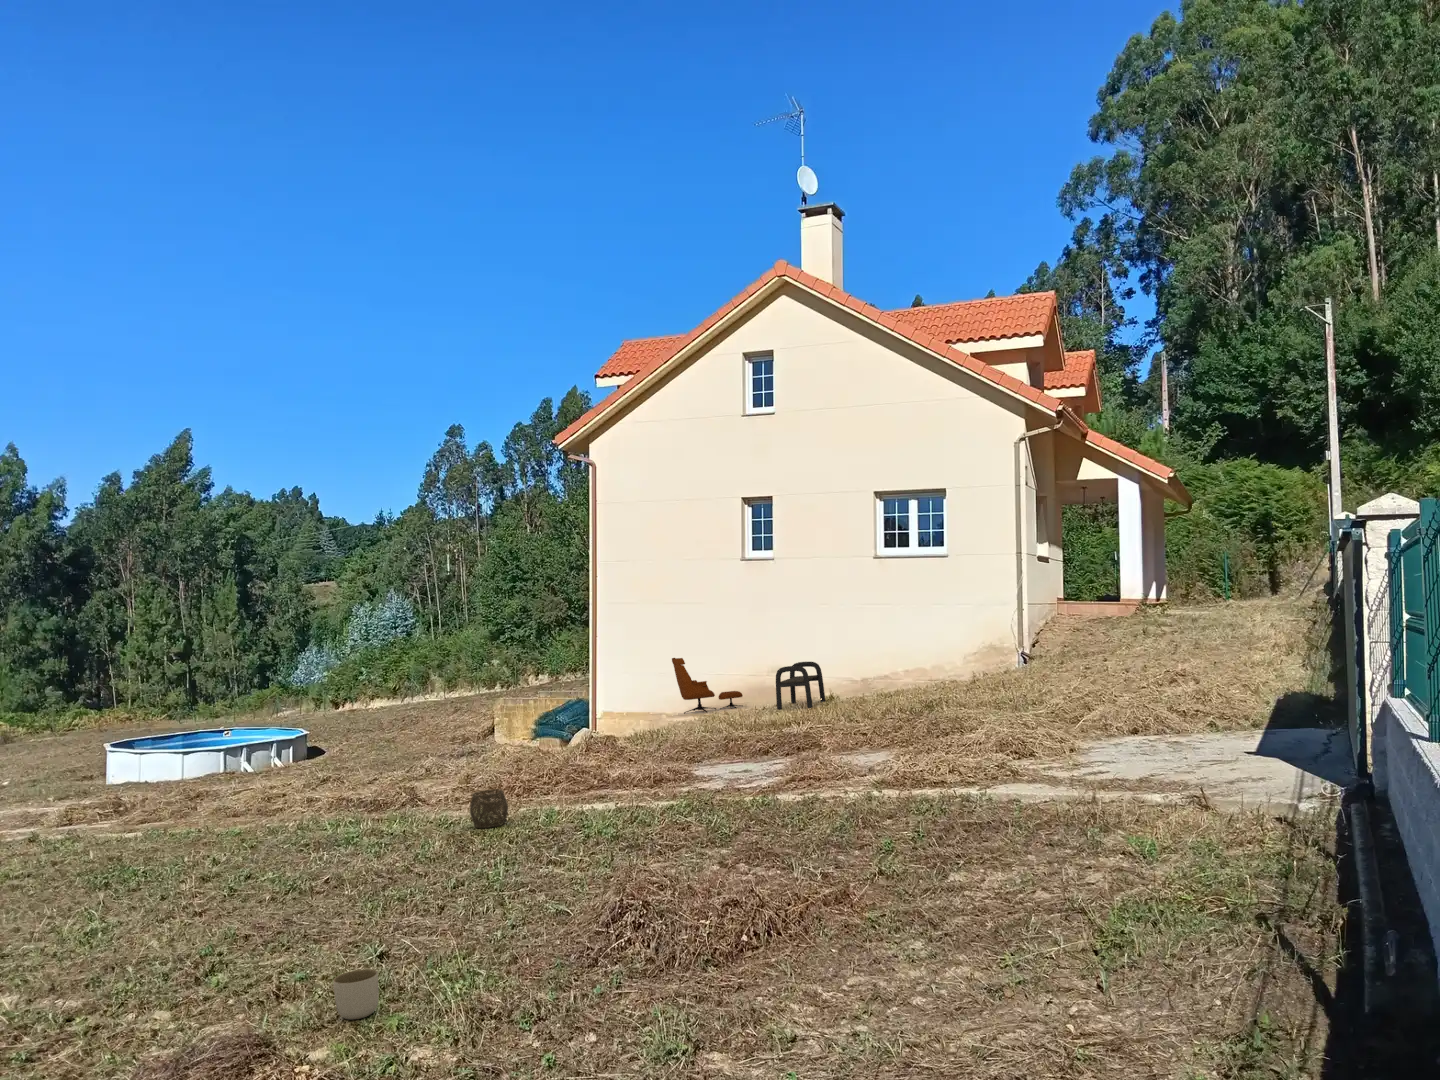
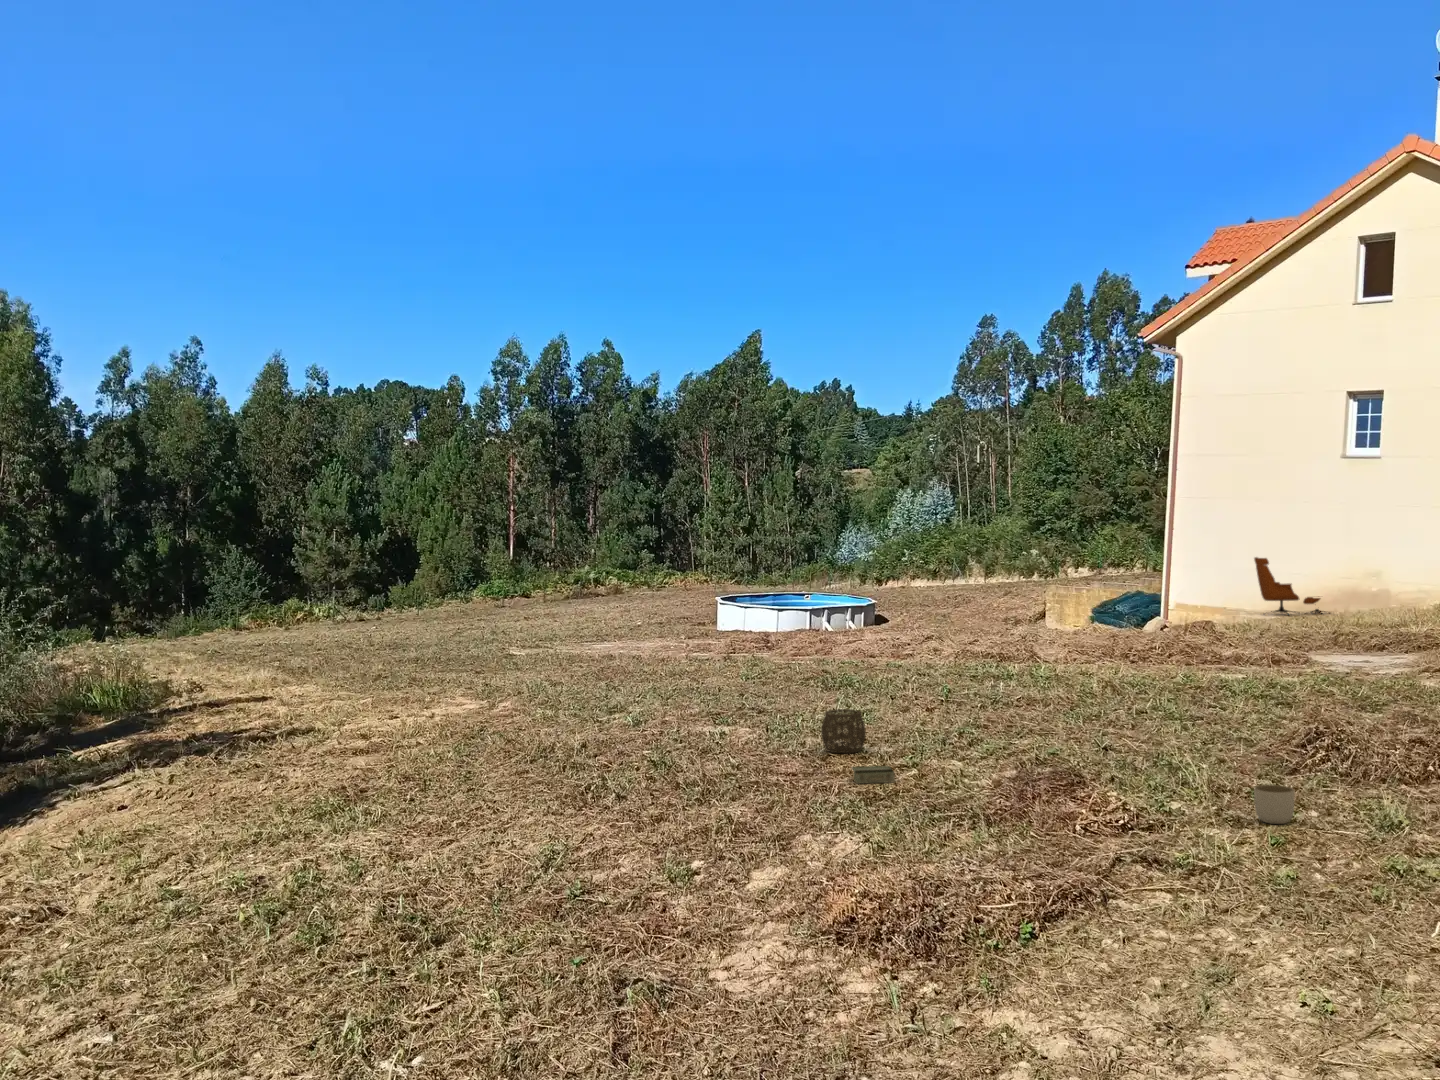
bench: present [776,662,825,709] -> none [1372,572,1430,620]
woven basket: present [470,789,508,828] -> present [821,709,866,753]
planter: present [333,969,379,1020] -> present [1254,785,1294,824]
toolbox: none [73,1017,135,1057] -> present [852,766,895,784]

